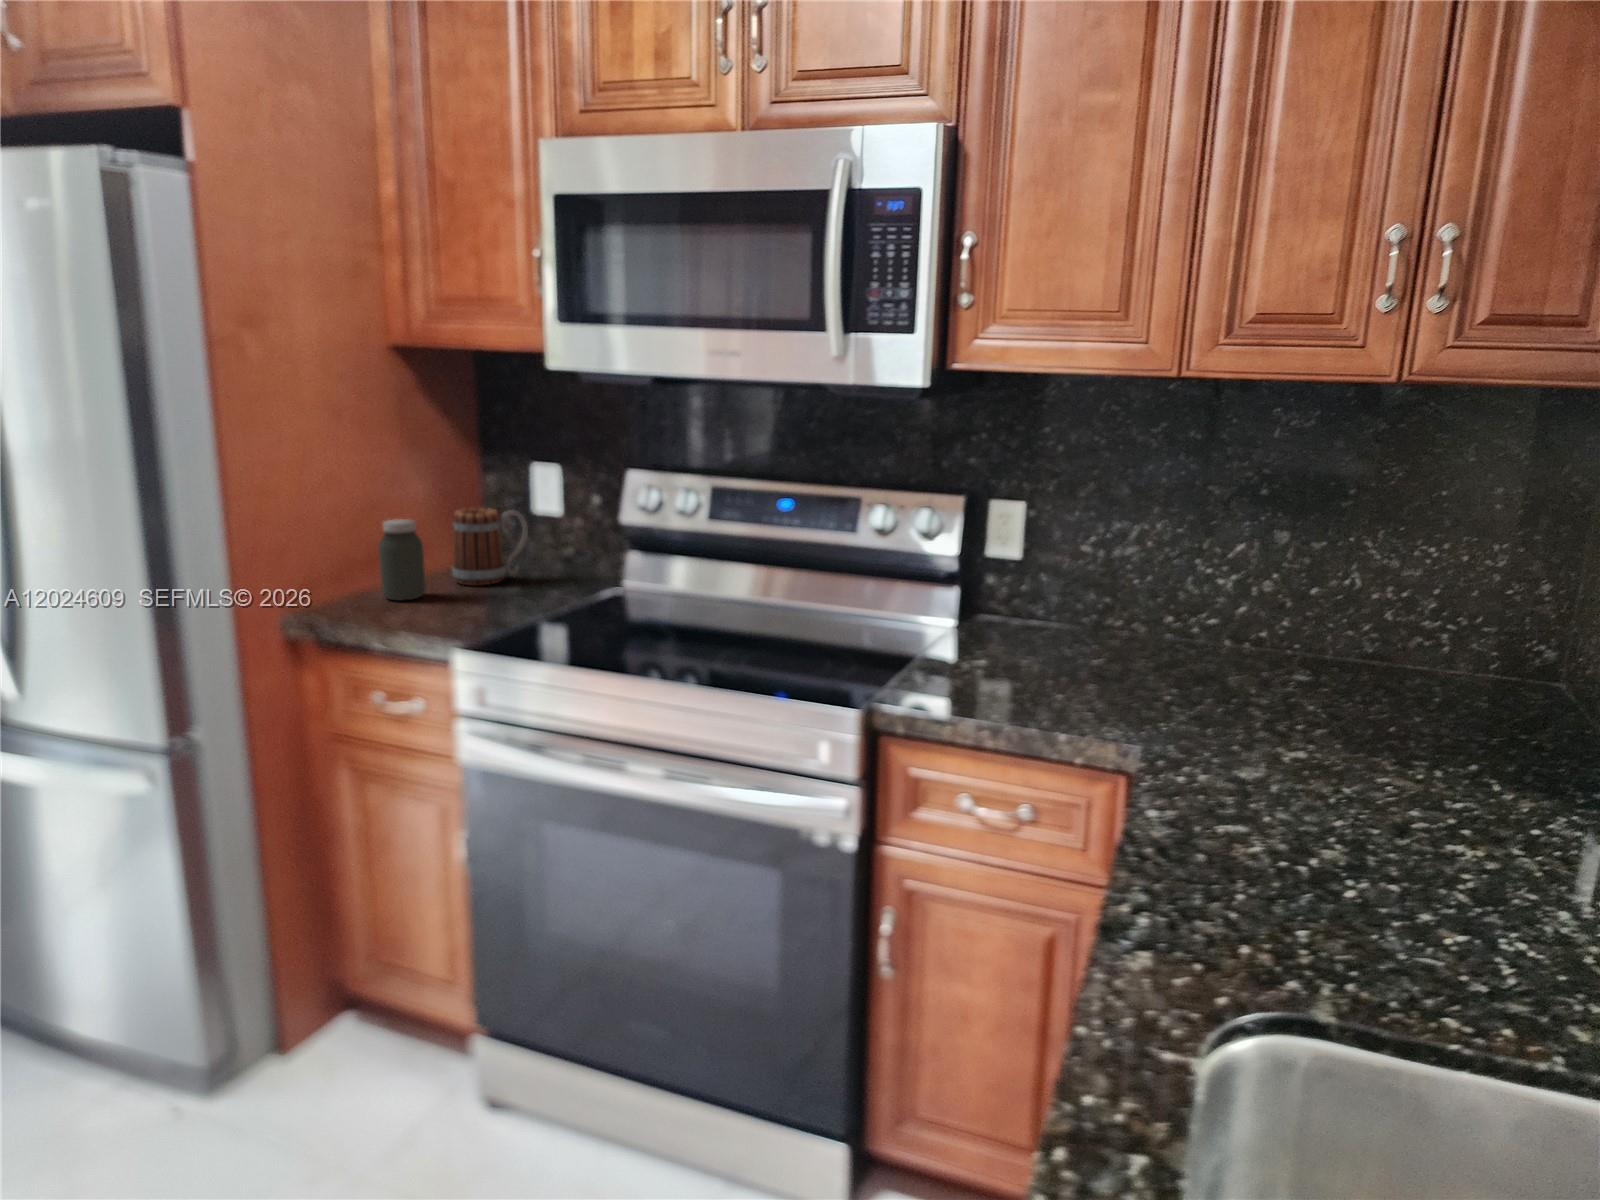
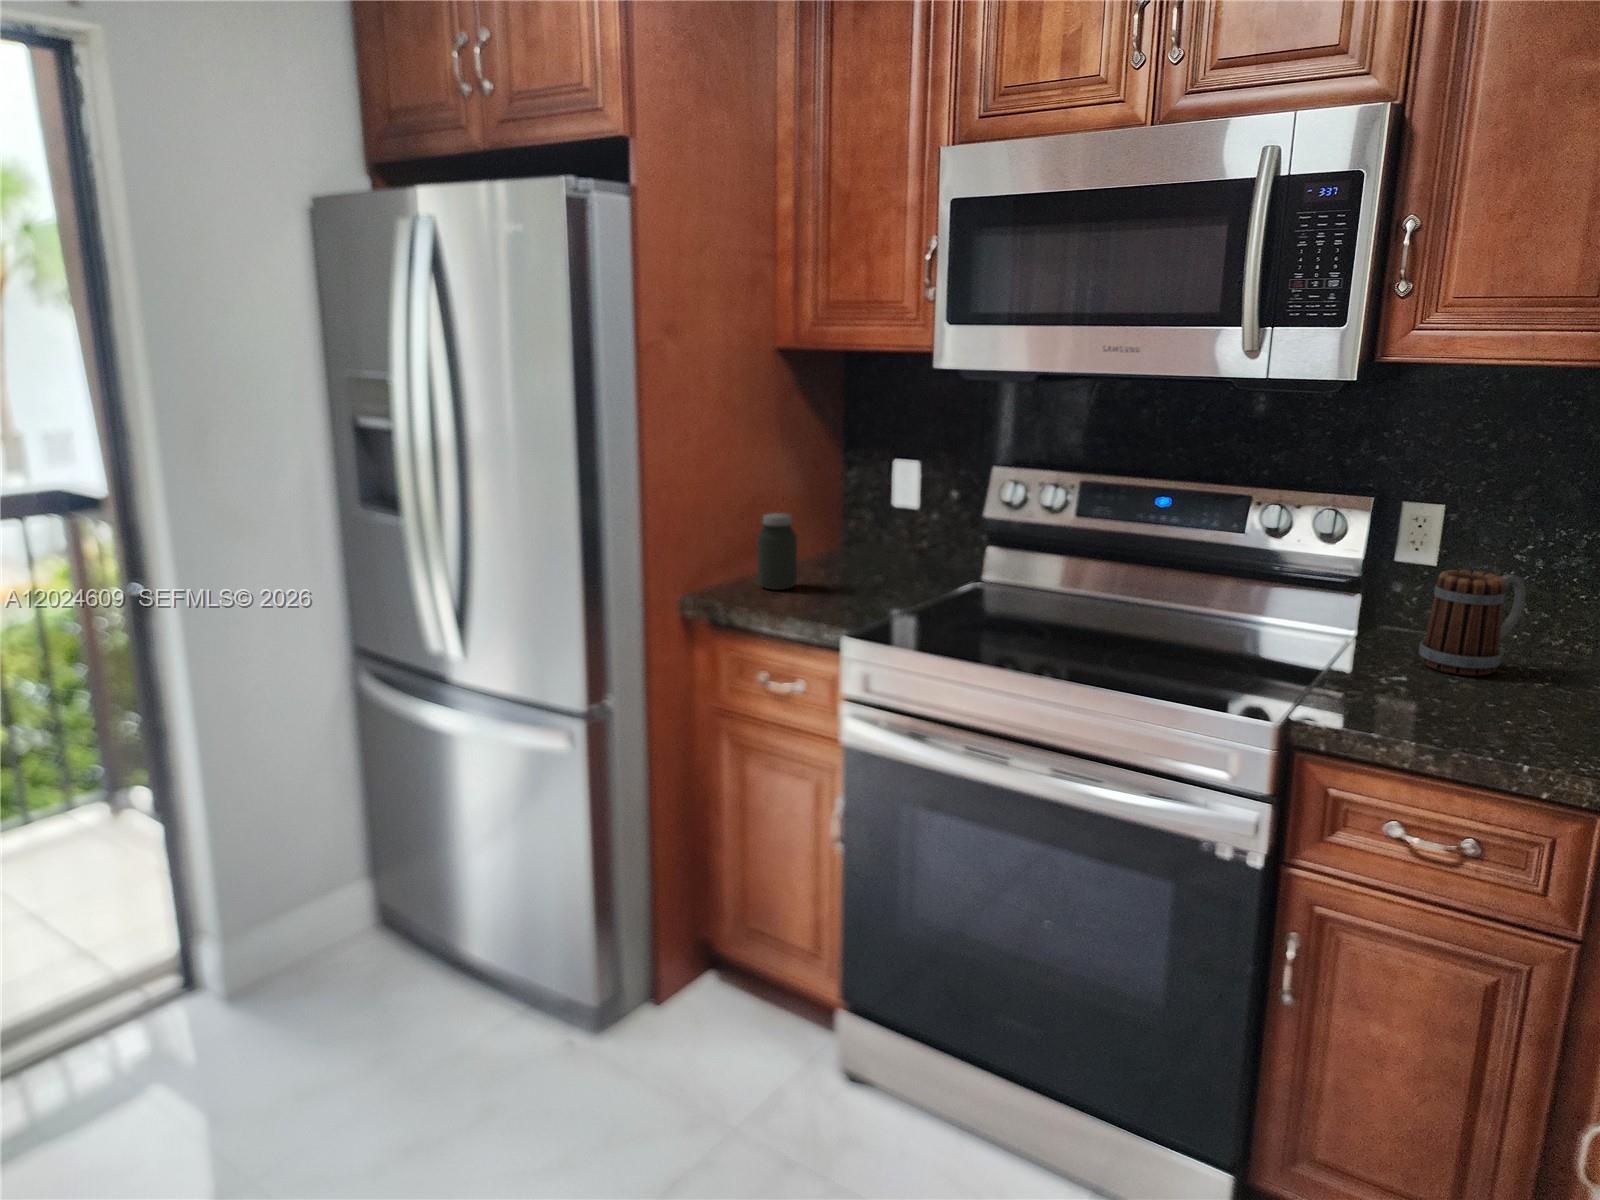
mug: present [452,508,528,586] -> present [1419,570,1526,676]

